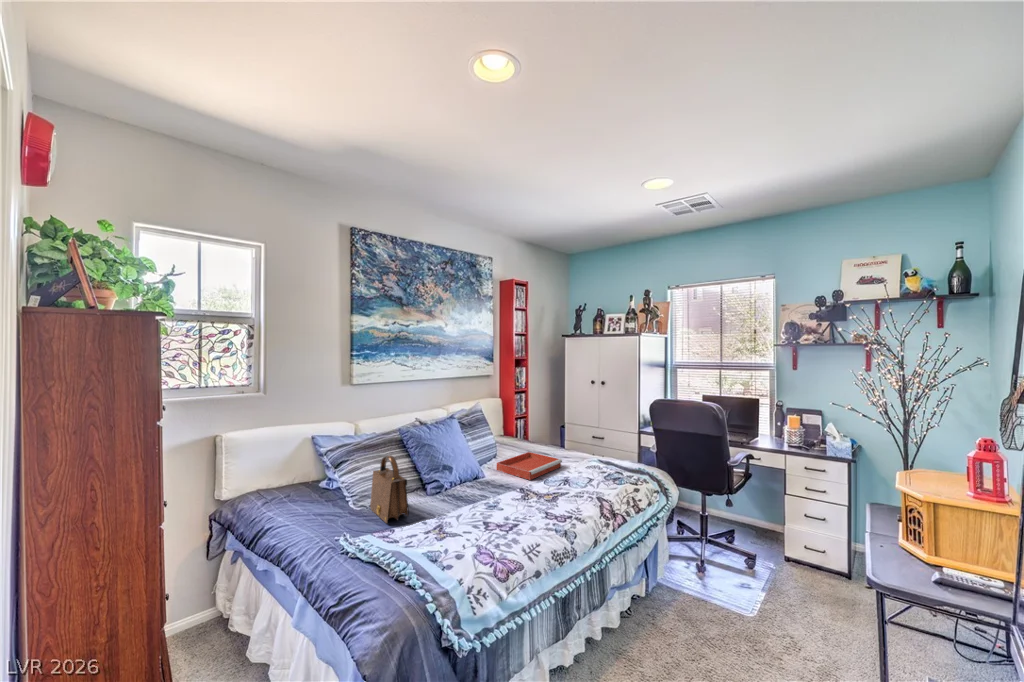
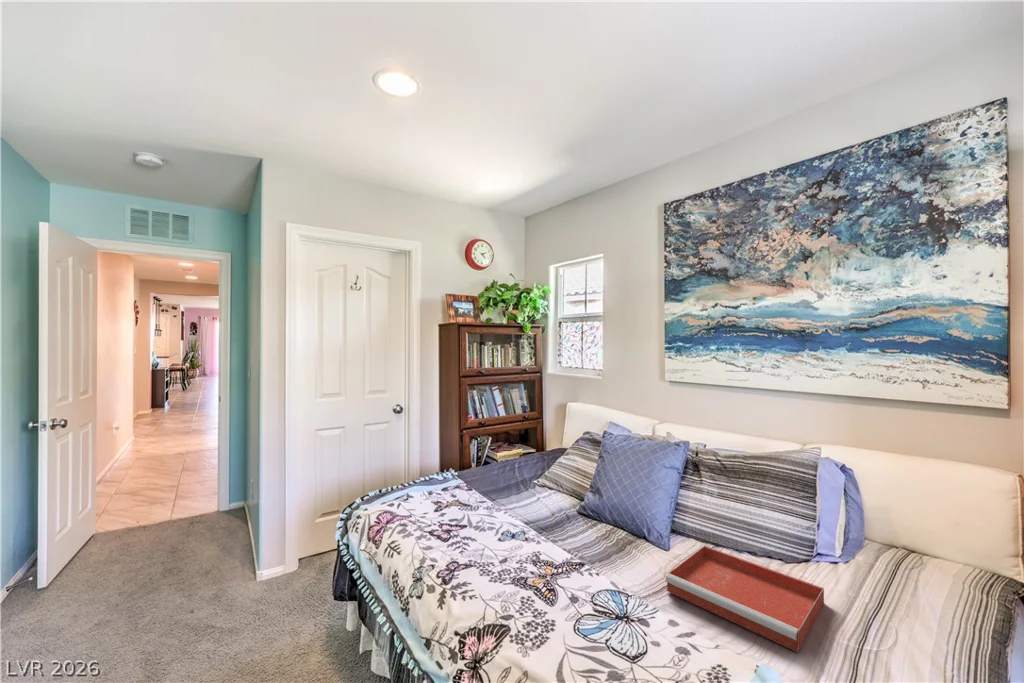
handbag: present [370,456,409,523] -> none [508,442,555,506]

